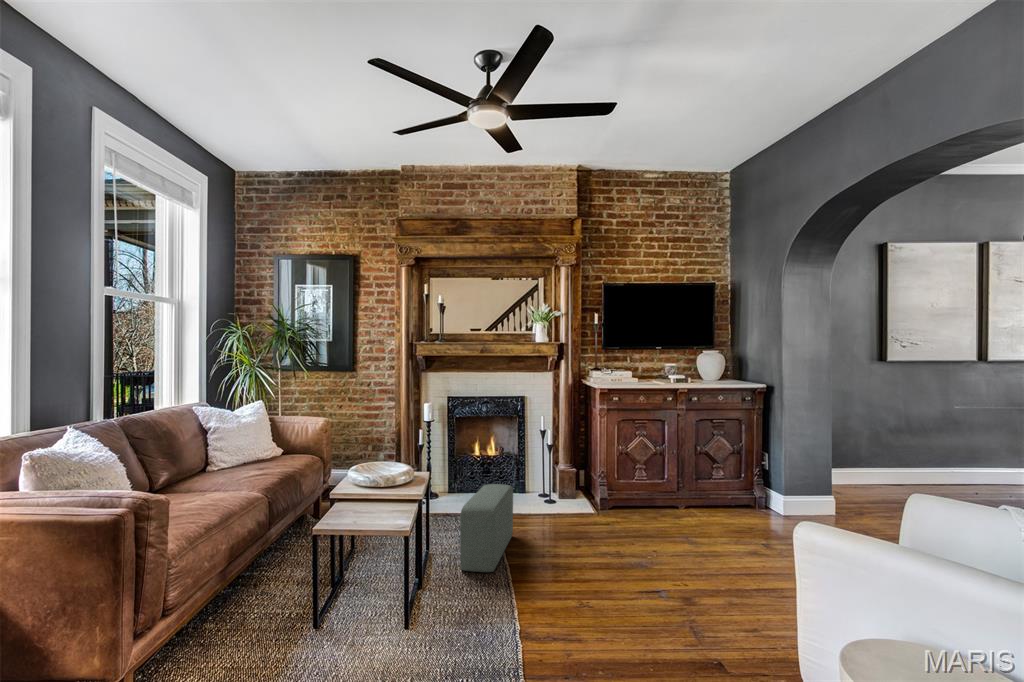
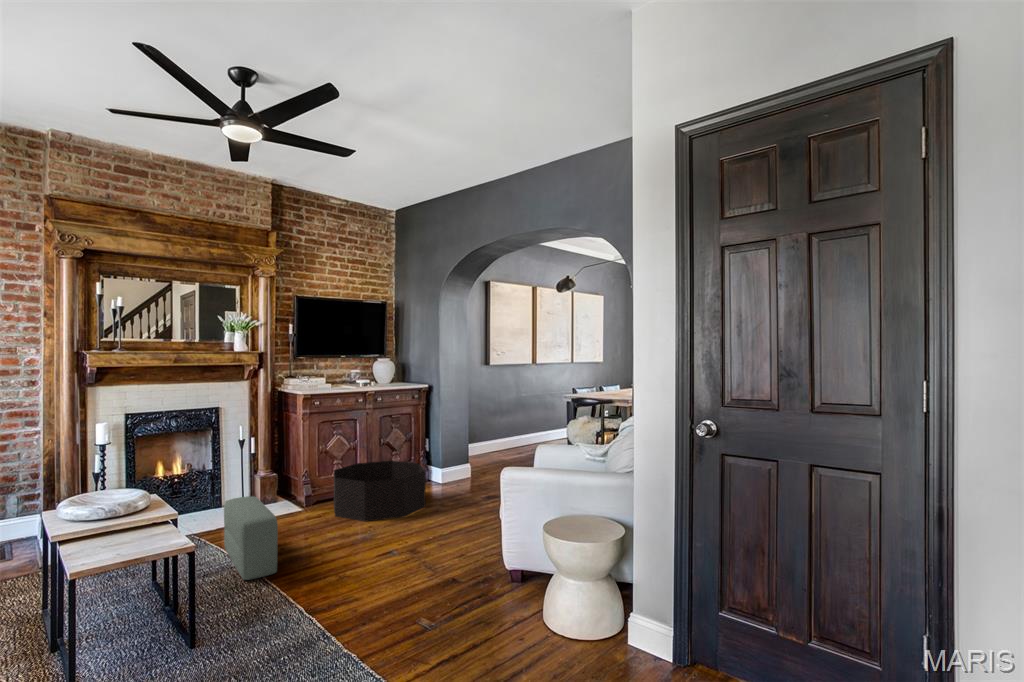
basket: none [613,473,731,550] -> present [334,461,426,521]

